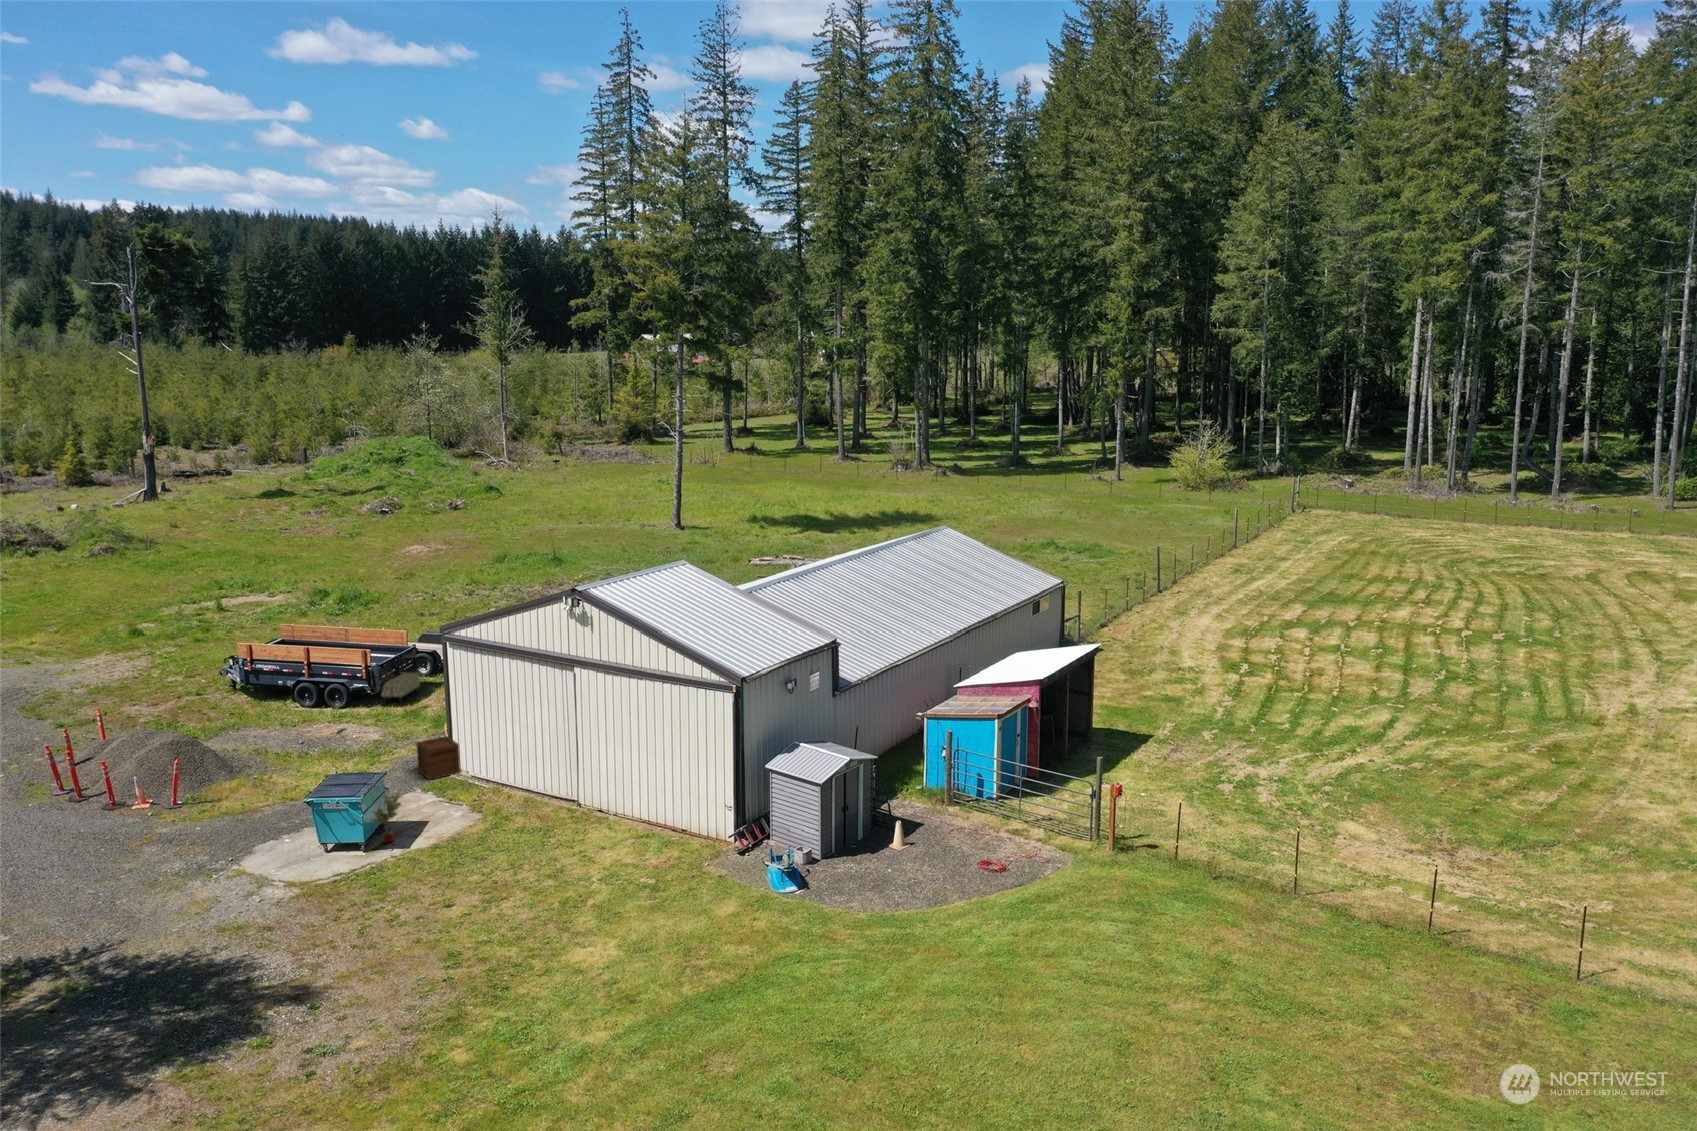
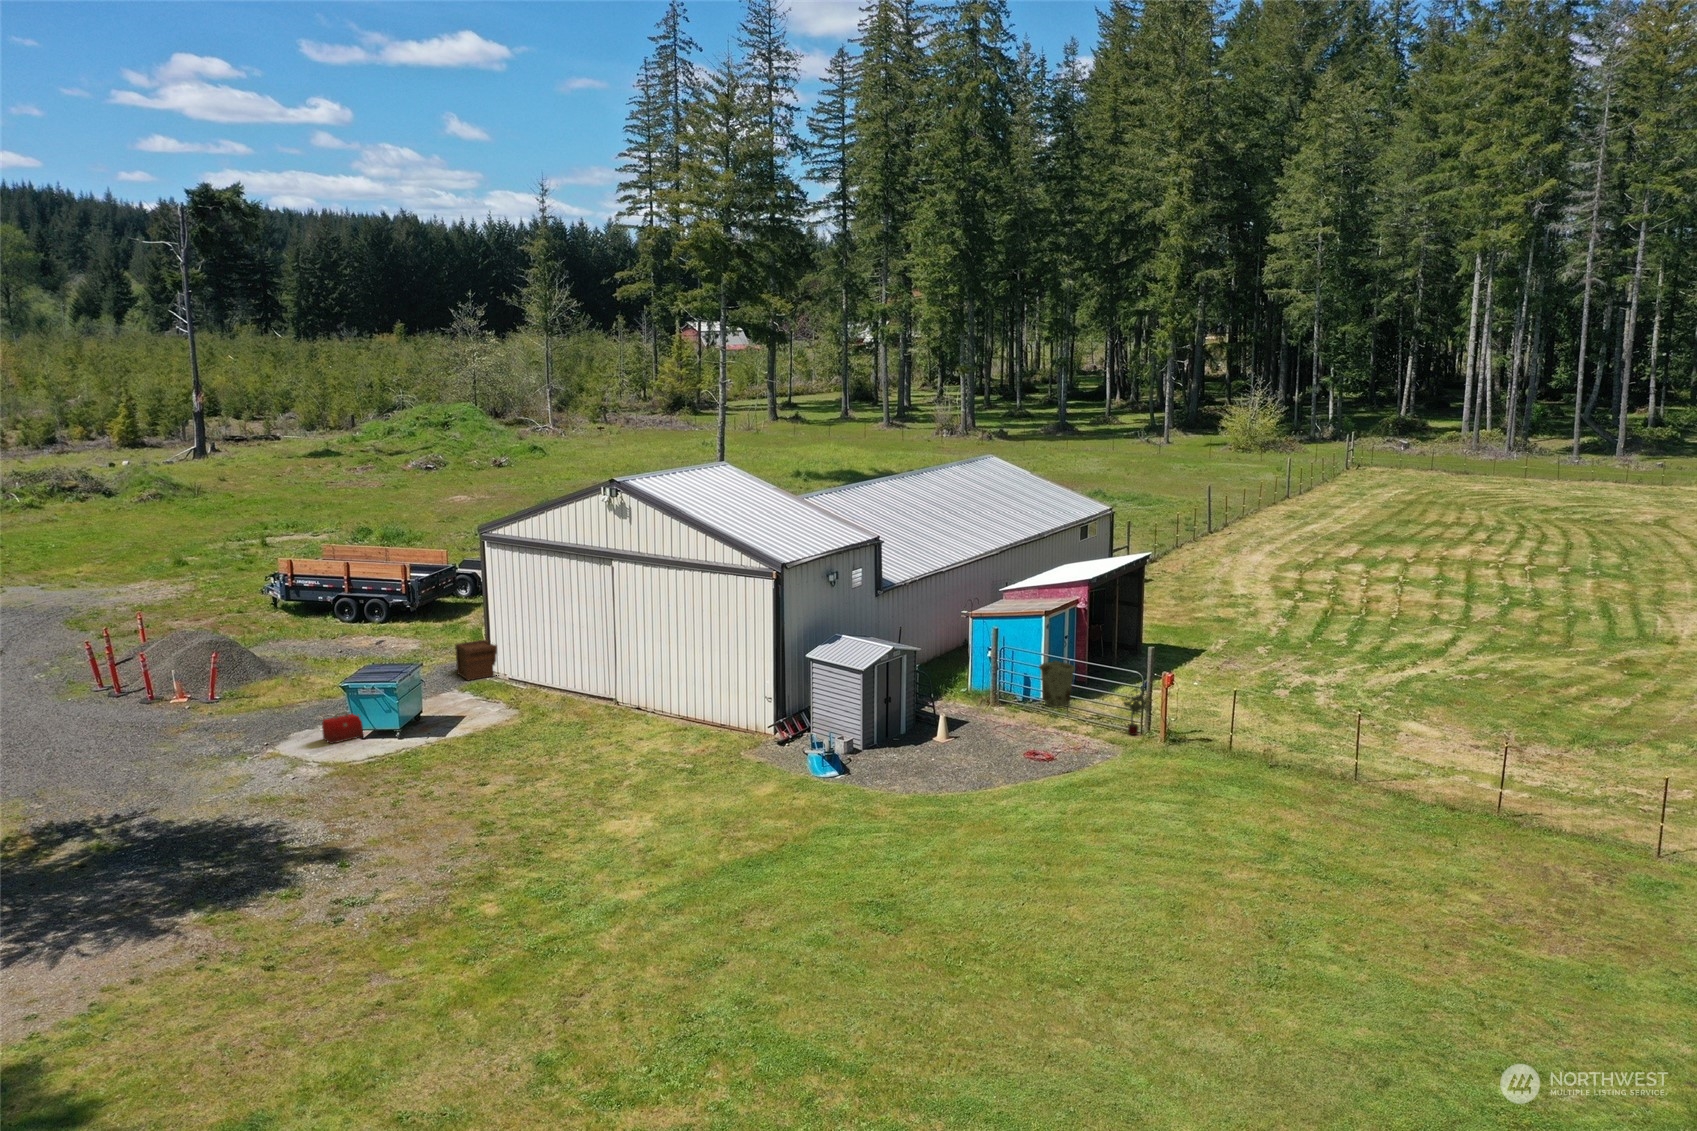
bench: present [382,673,420,702] -> none [424,592,463,620]
trash can: none [993,761,1028,808] -> present [1039,661,1075,707]
potted tree: present [372,793,401,842] -> present [1124,687,1153,735]
toolbox: none [286,826,328,860] -> present [322,712,363,744]

